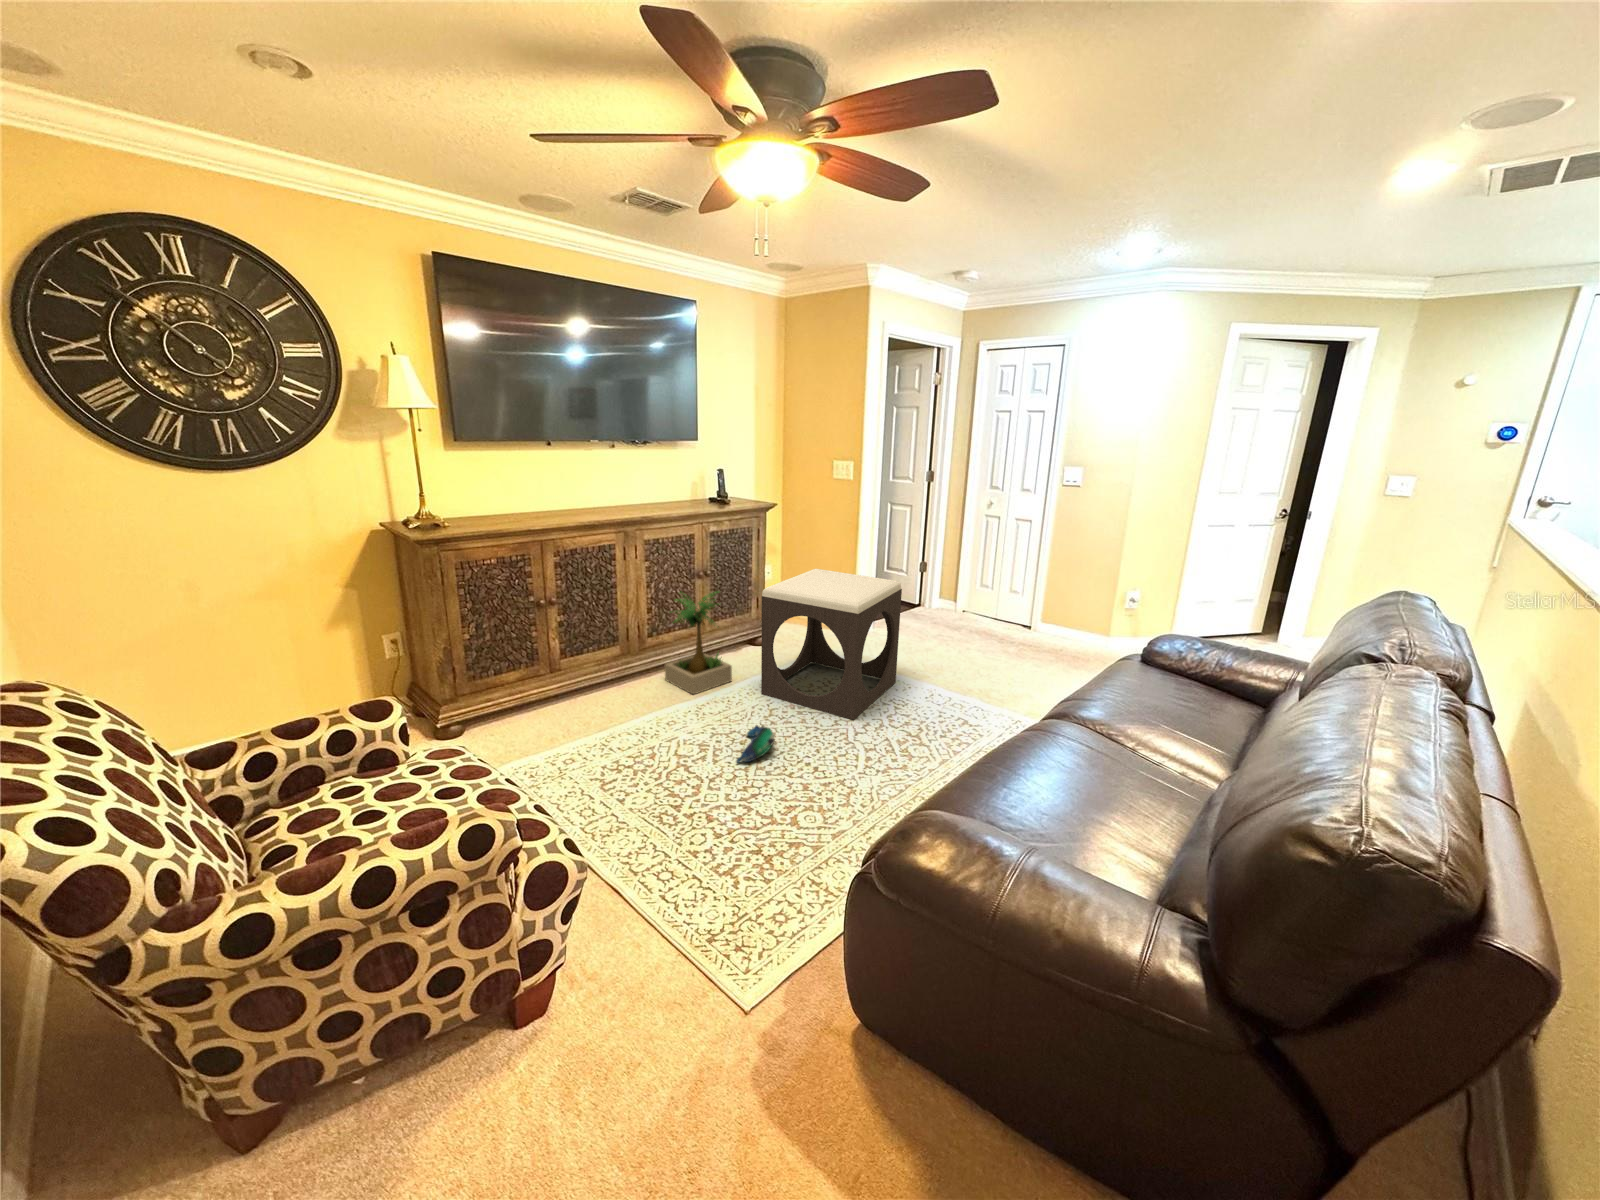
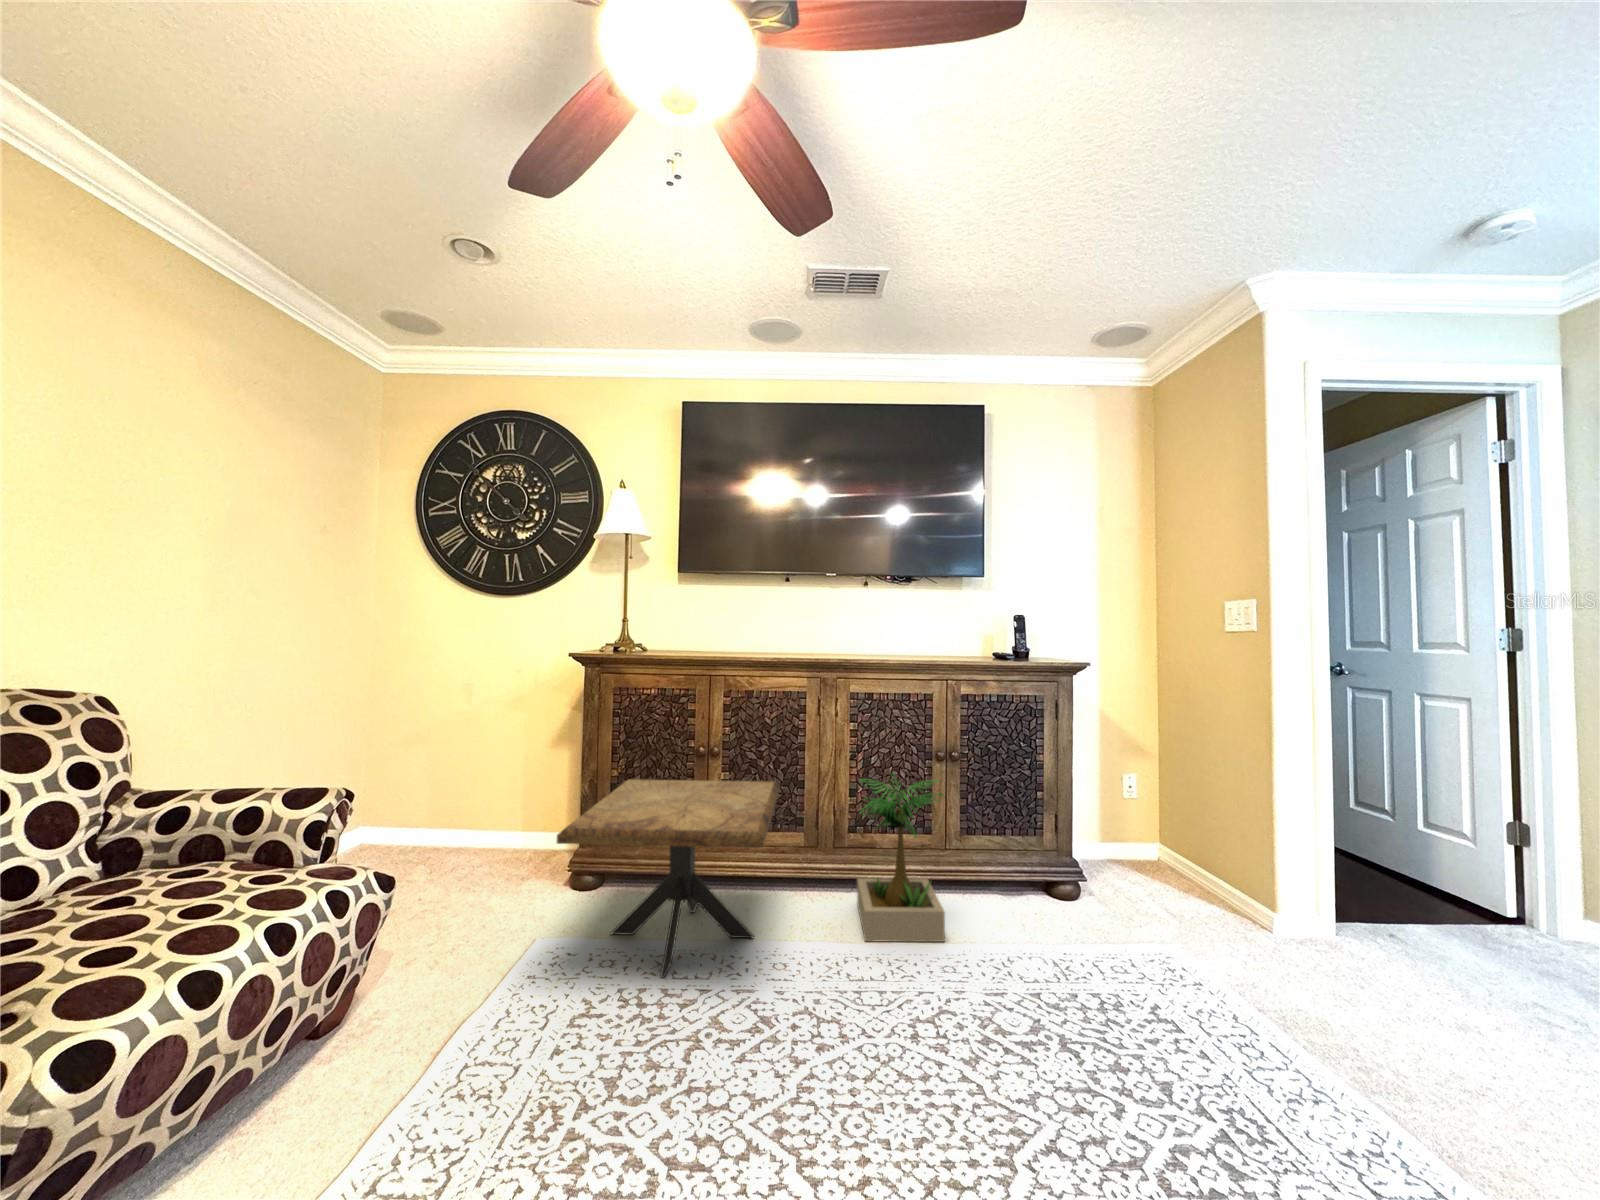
footstool: present [761,569,902,720] -> none [967,770,1310,1137]
side table: none [482,614,669,750] -> present [557,779,780,977]
plush toy: present [736,726,775,763] -> none [772,1041,883,1118]

